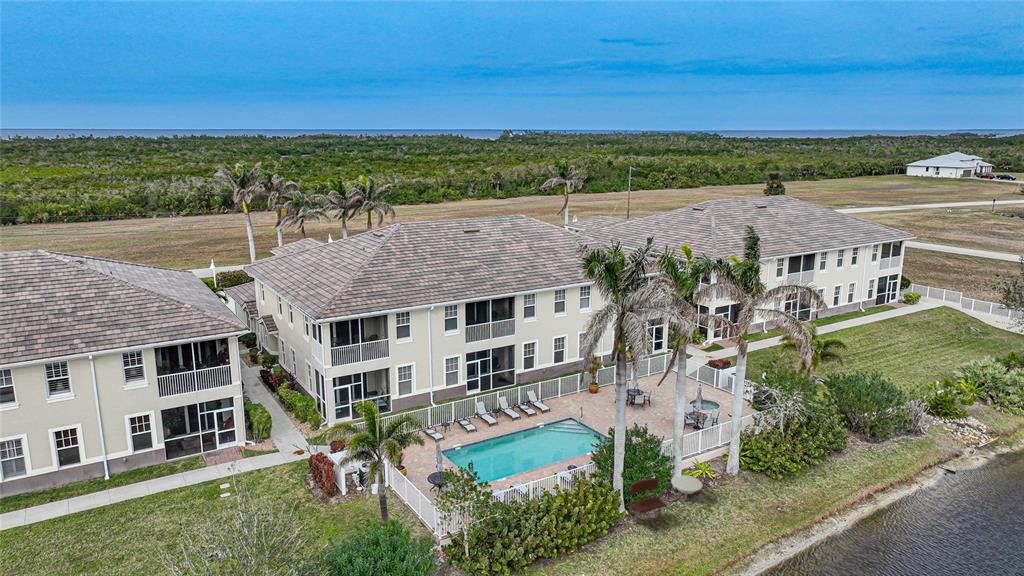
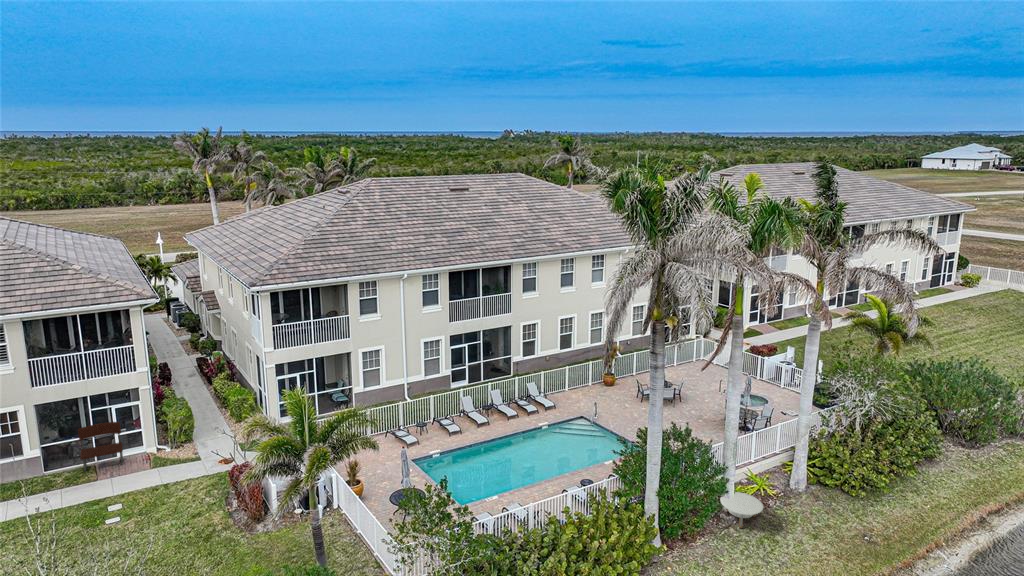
bench: present [629,479,666,523] -> present [78,422,123,472]

